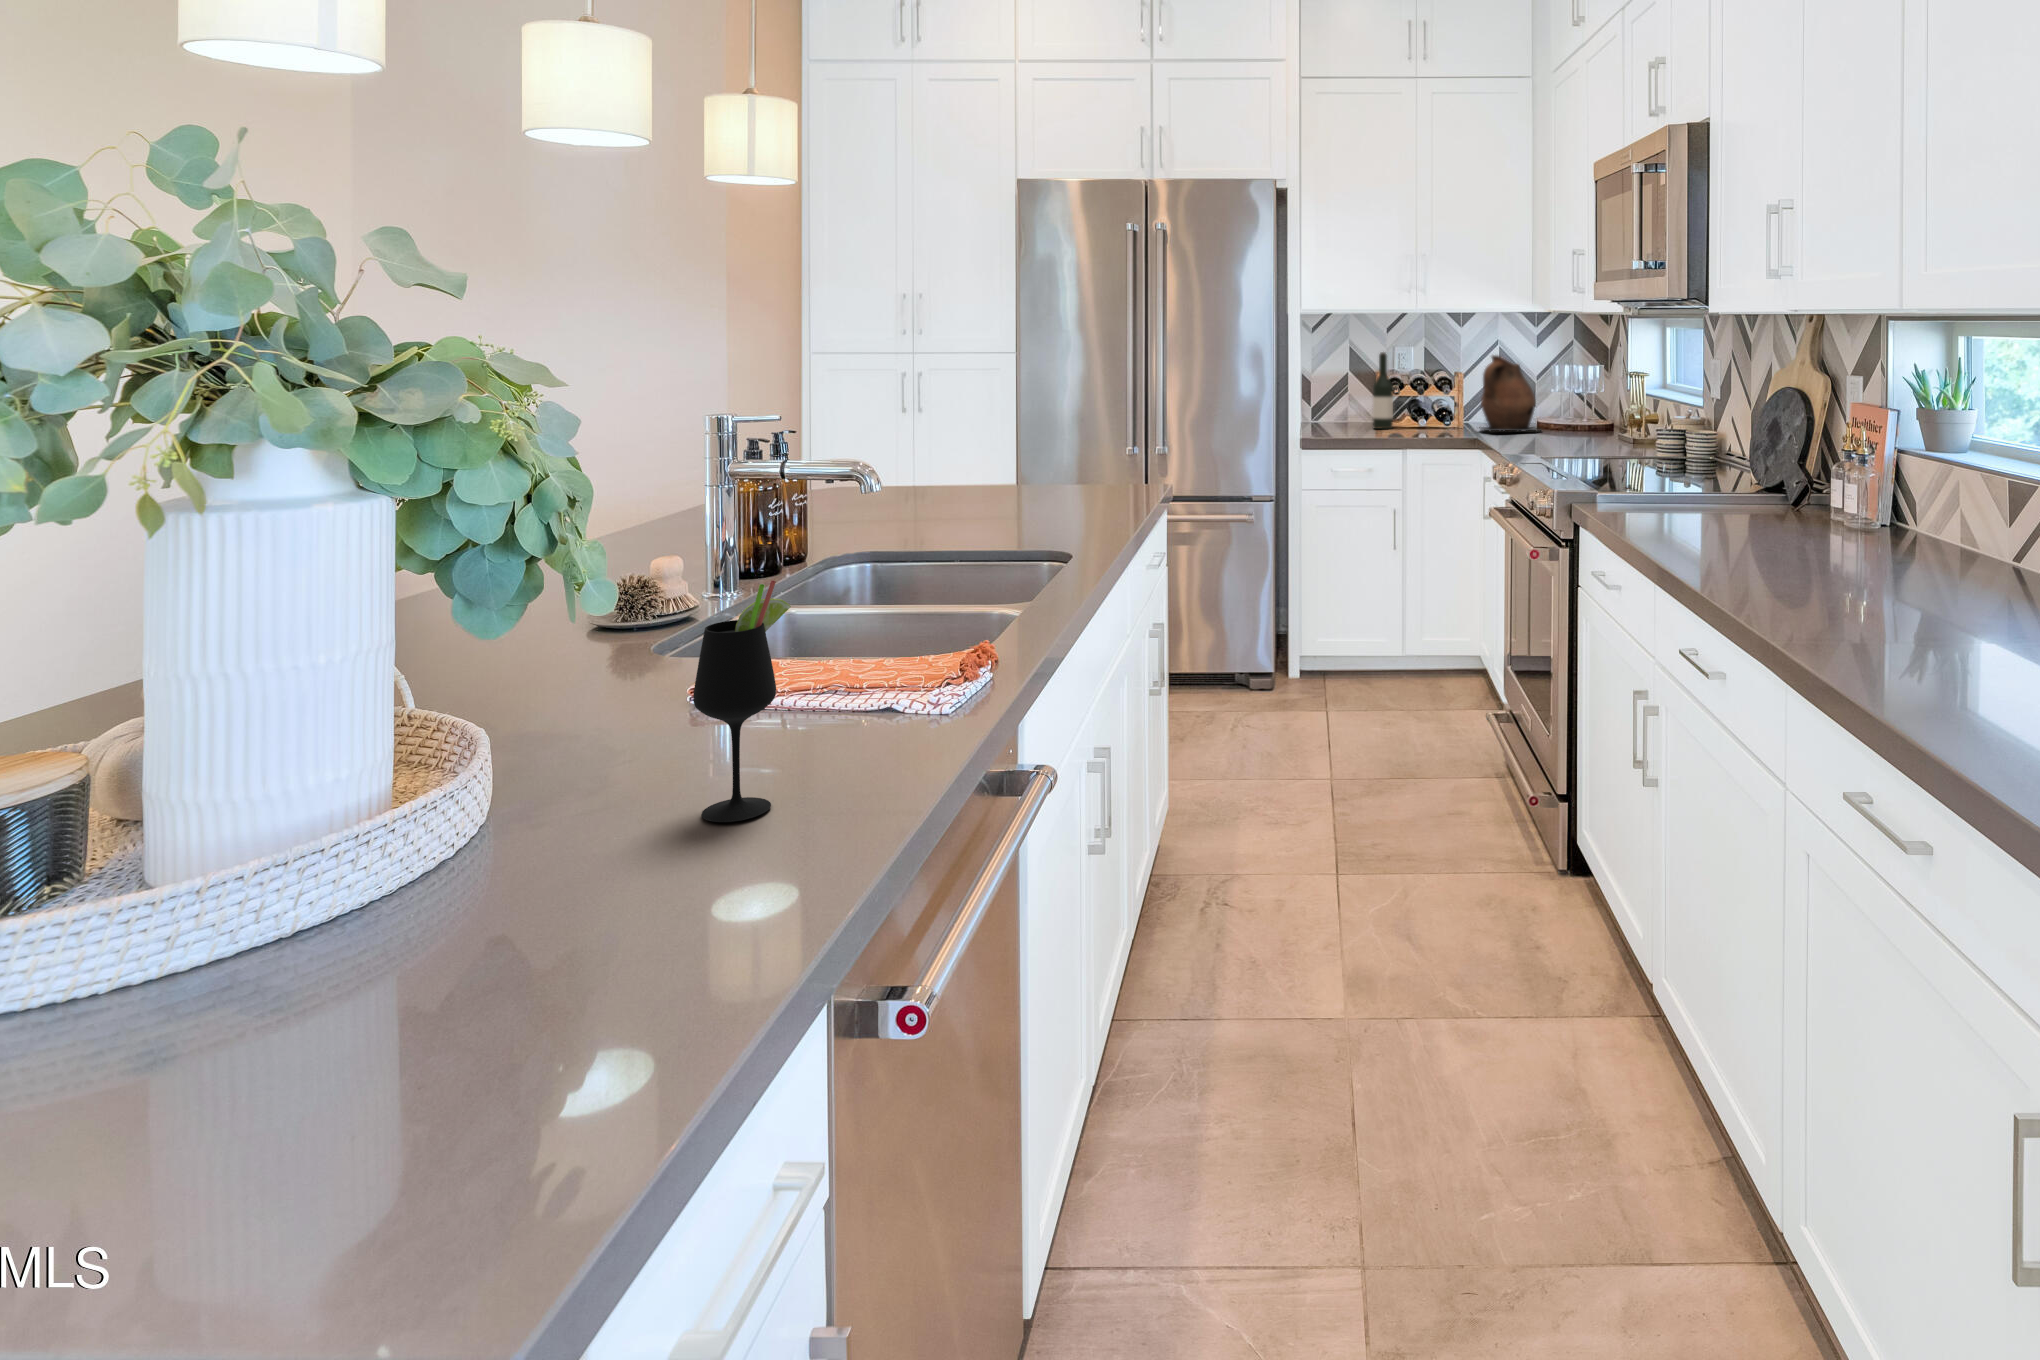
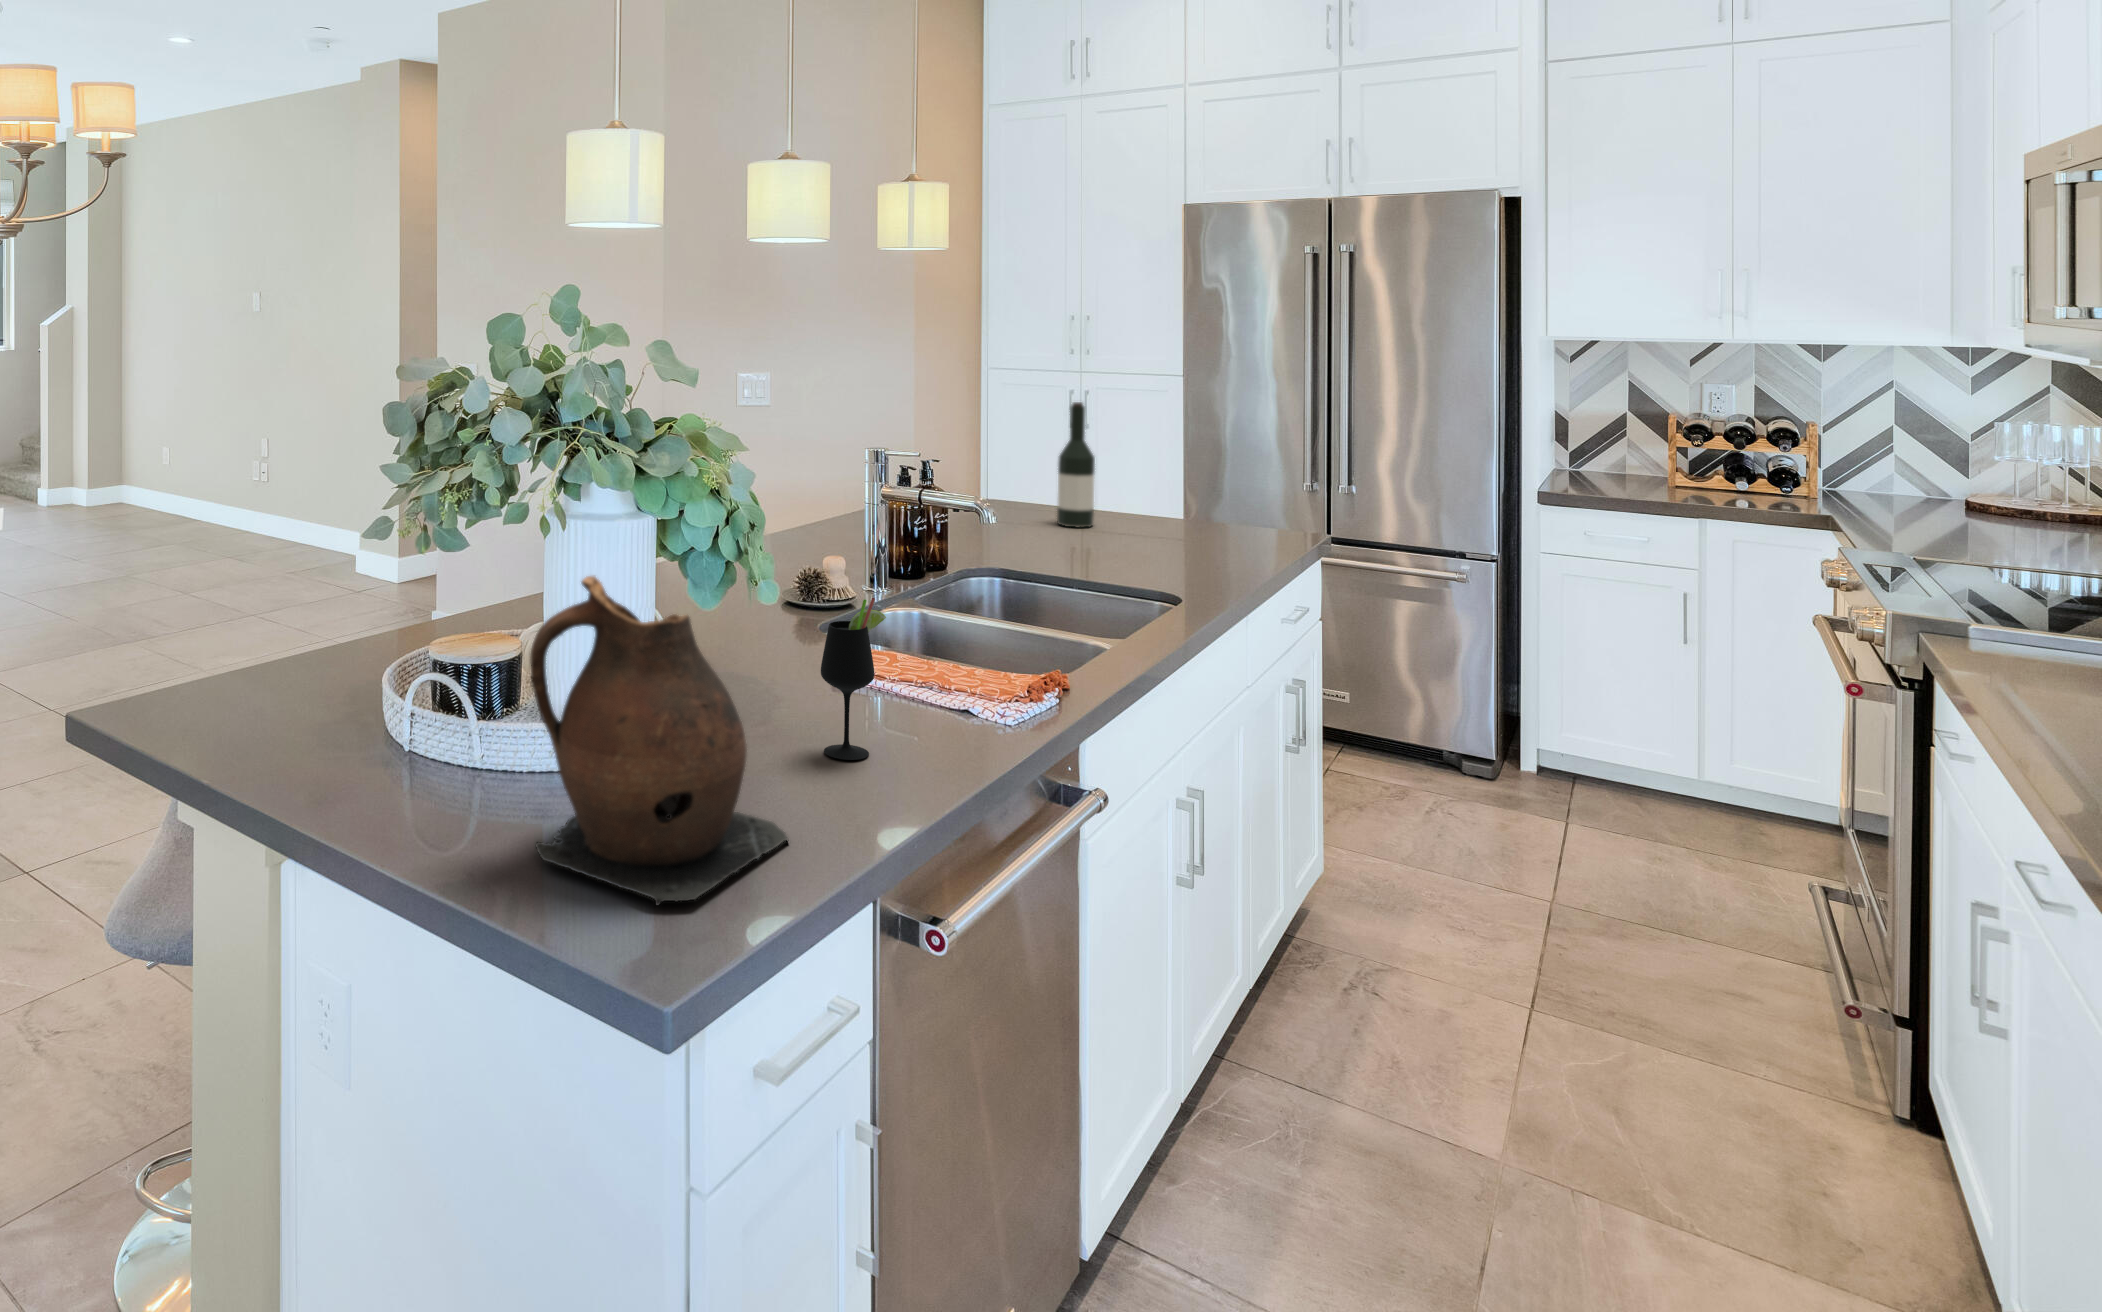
wine bottle: present [1373,352,1393,429] -> present [1057,402,1095,527]
ceramic pitcher: present [1479,355,1539,432] -> present [531,576,788,905]

